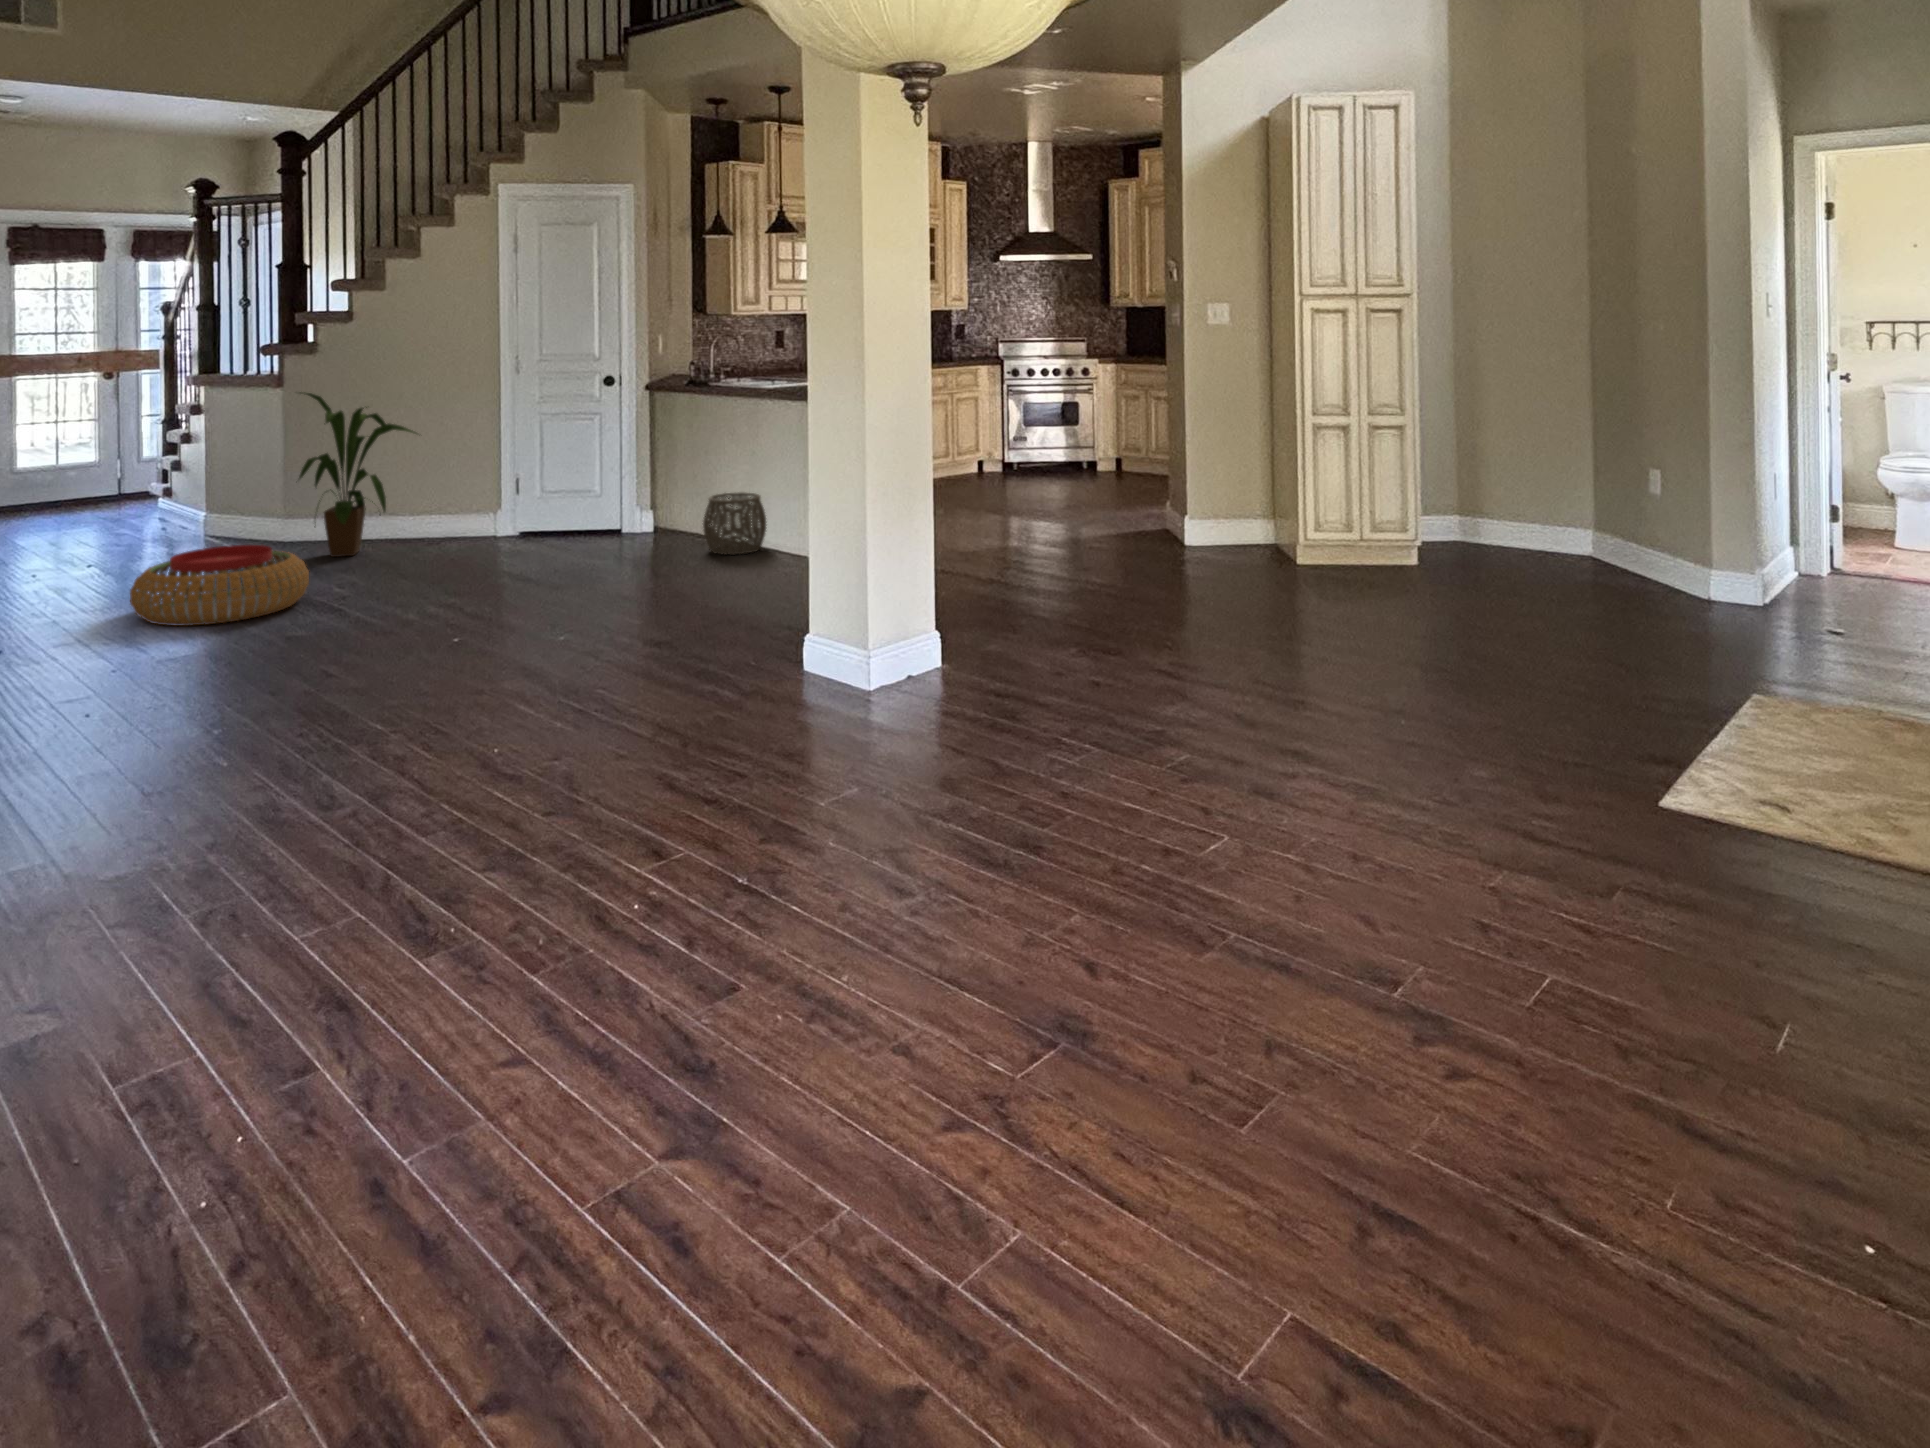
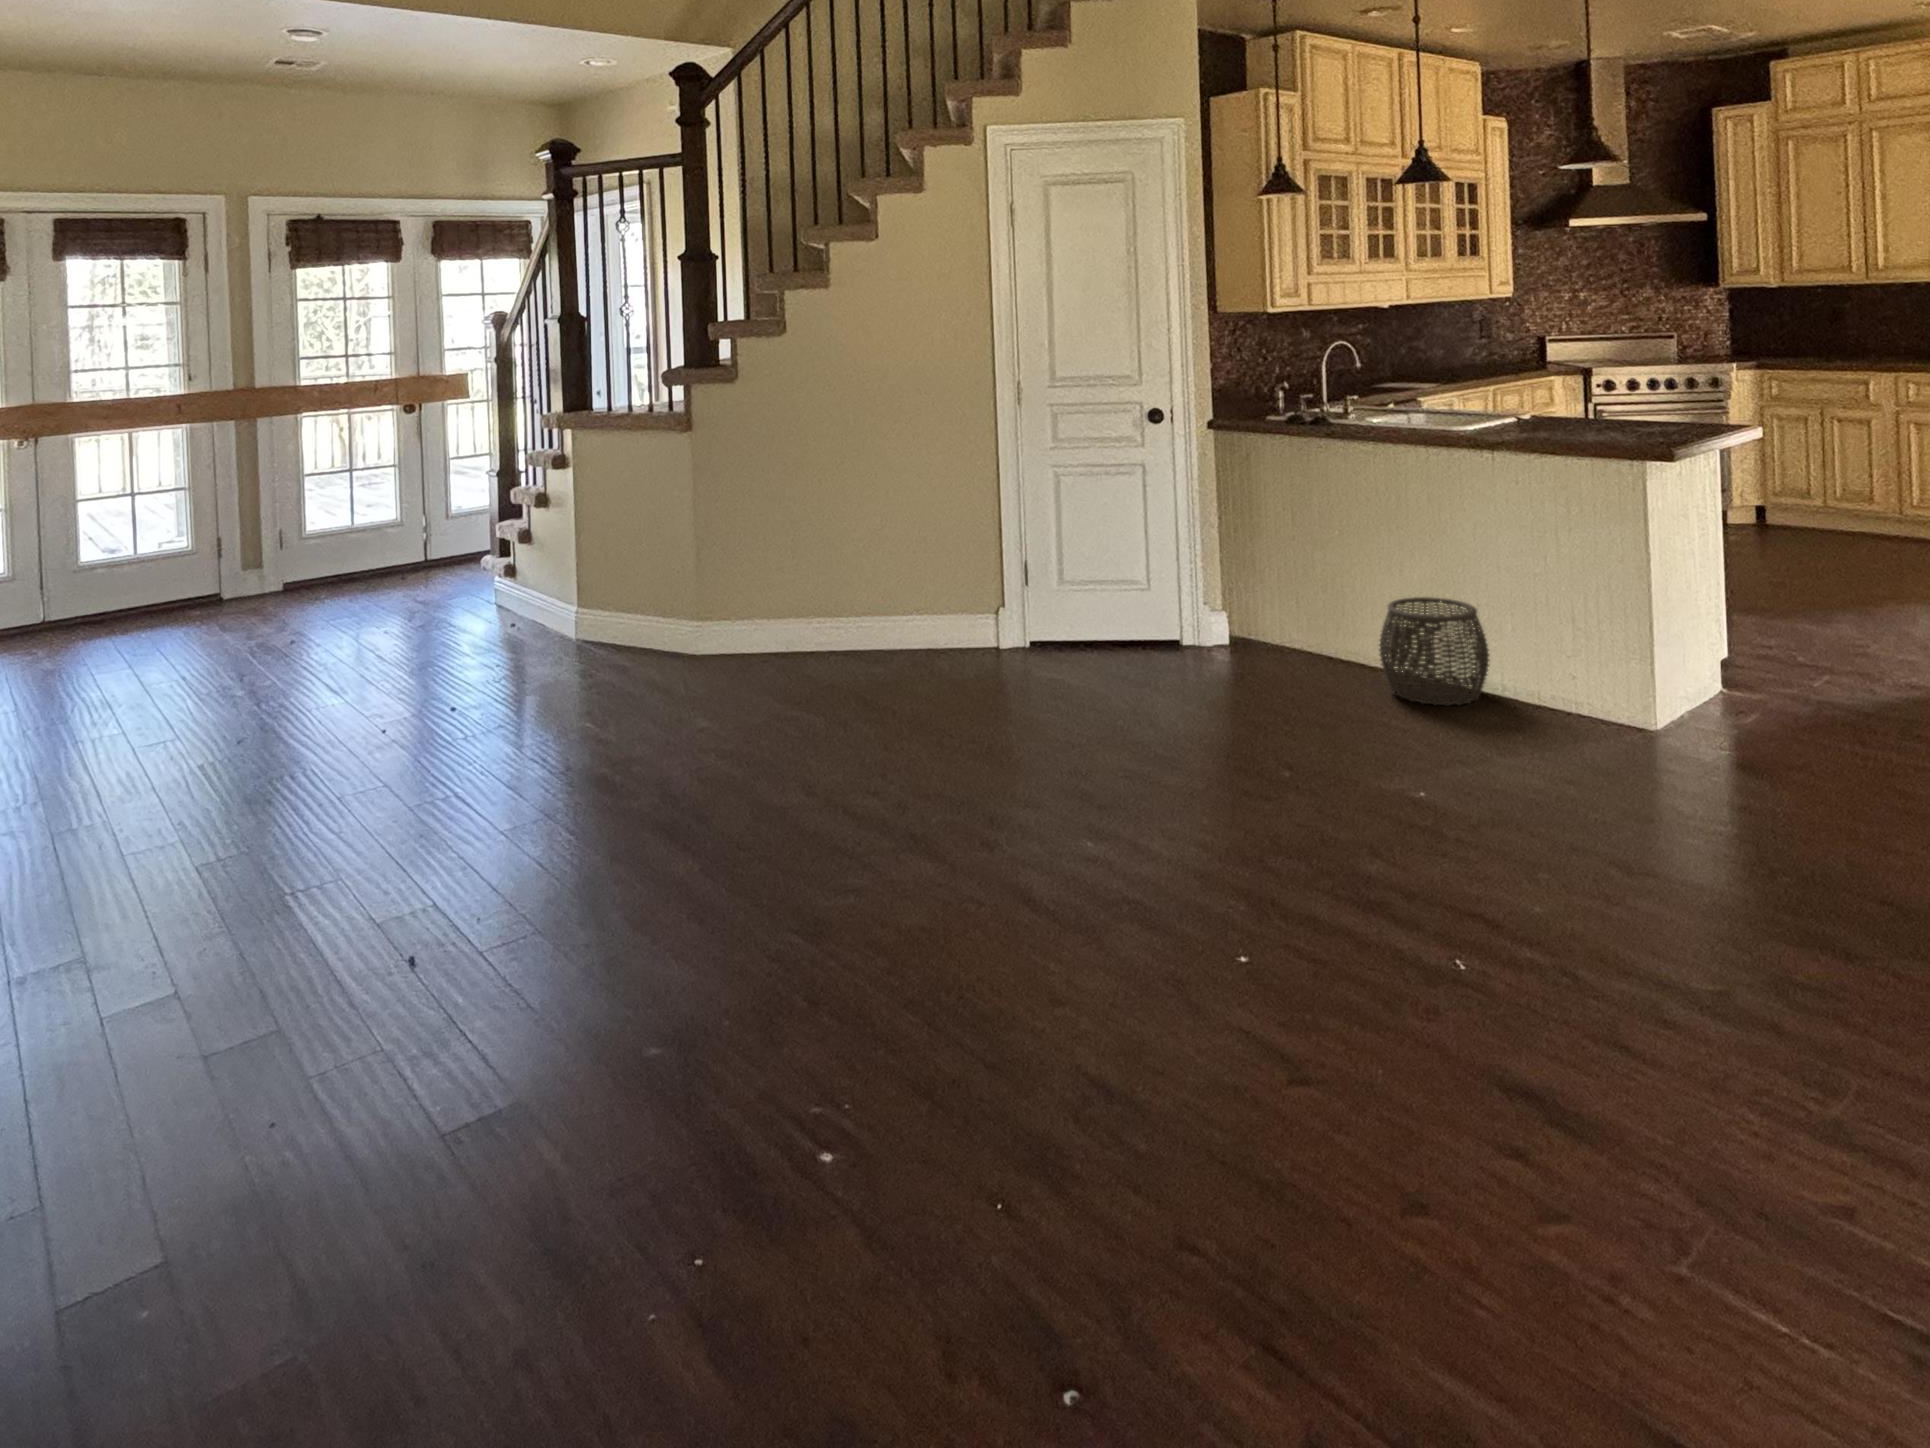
house plant: present [299,392,416,557] -> none [741,445,909,694]
pouf: present [130,545,309,626] -> none [595,710,860,876]

